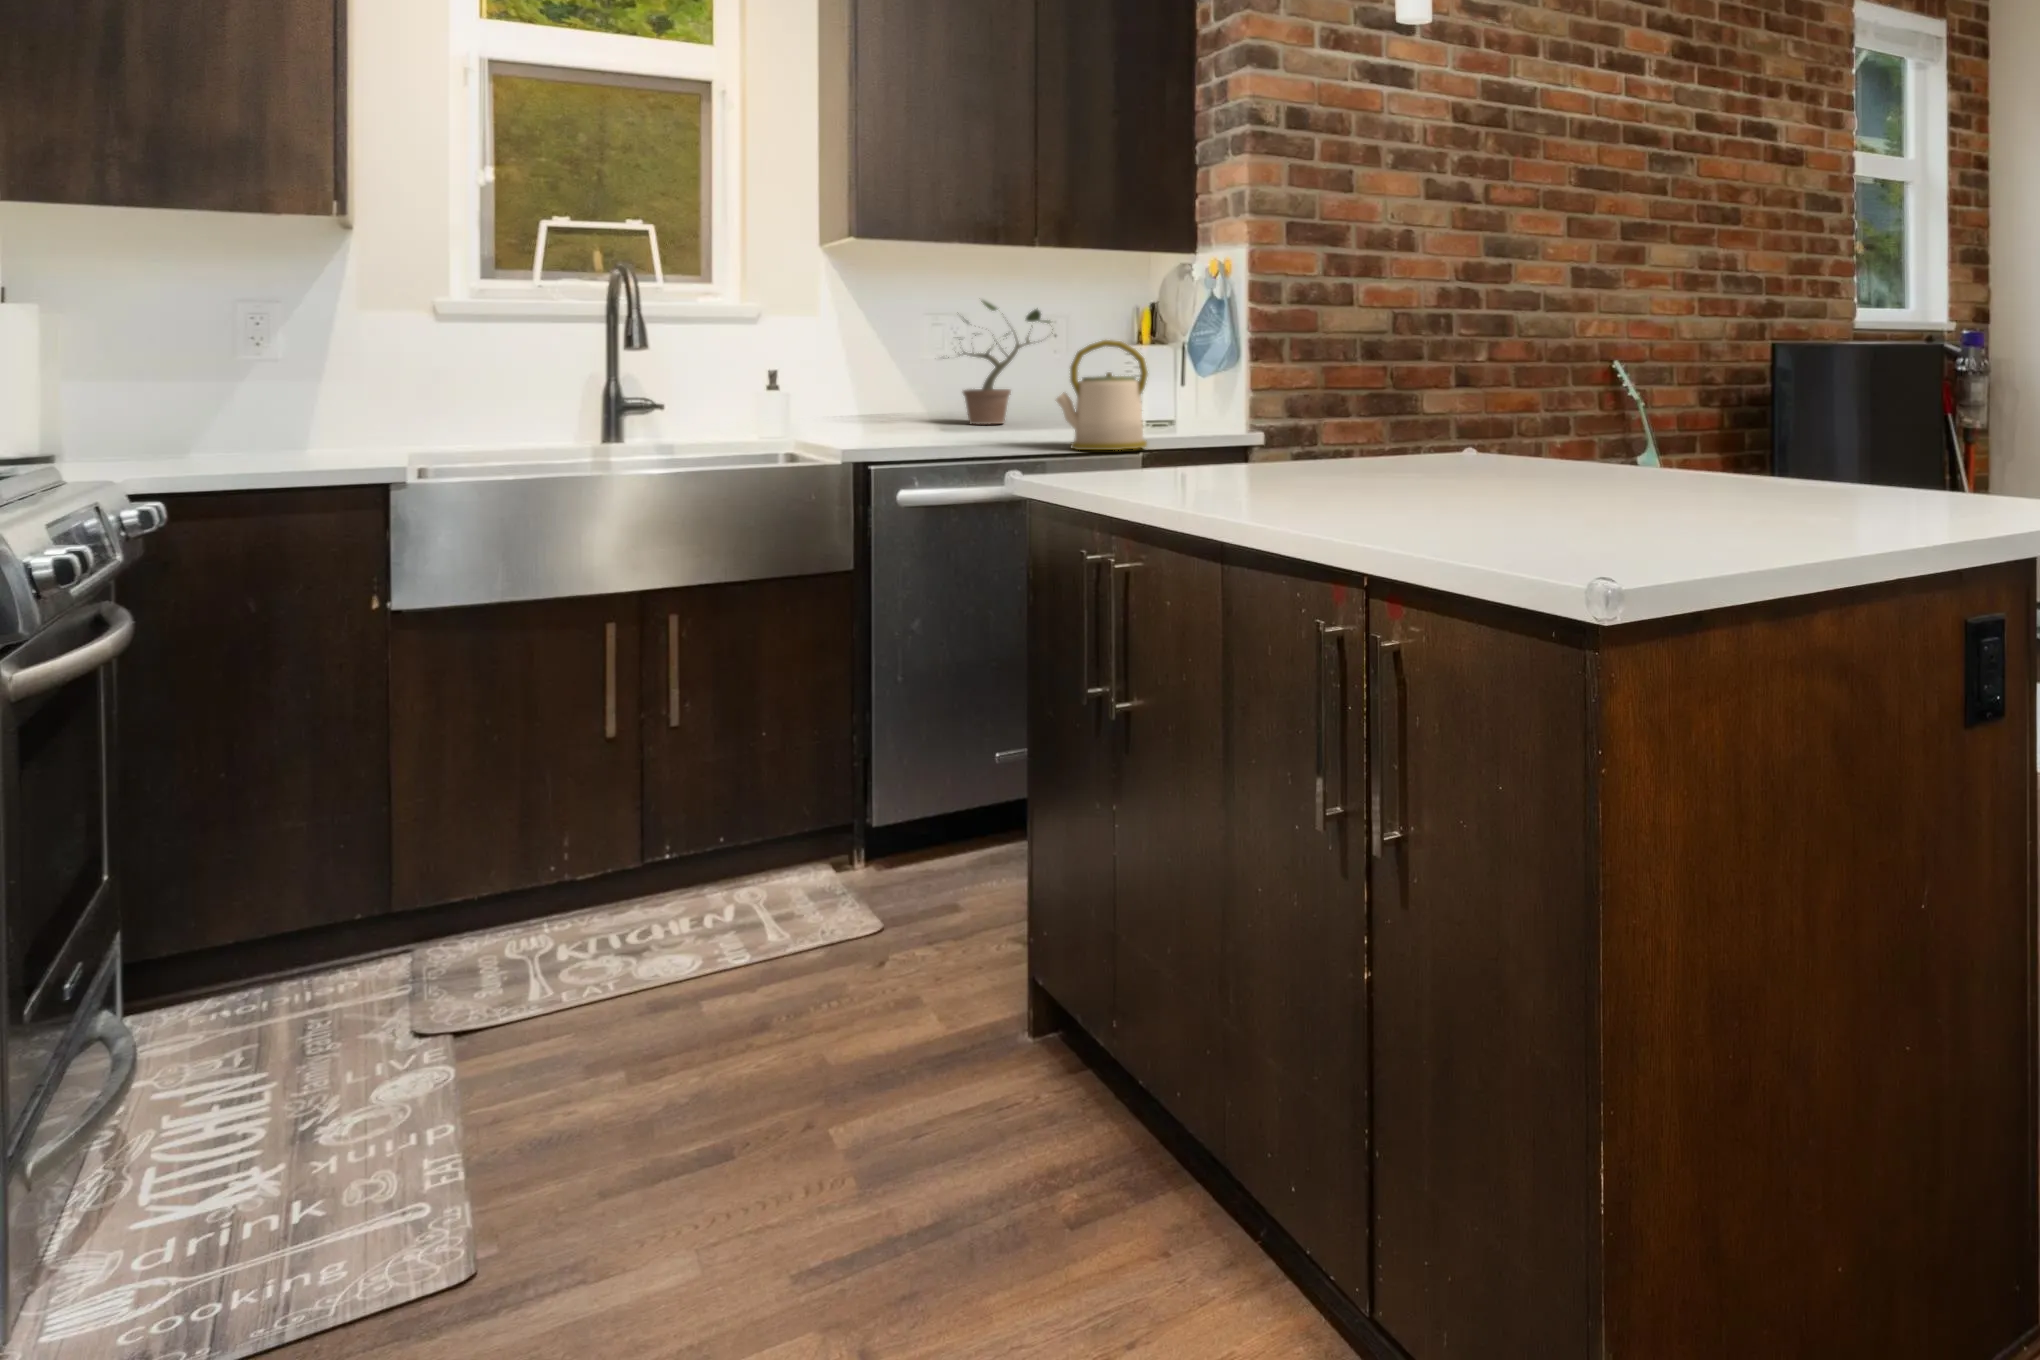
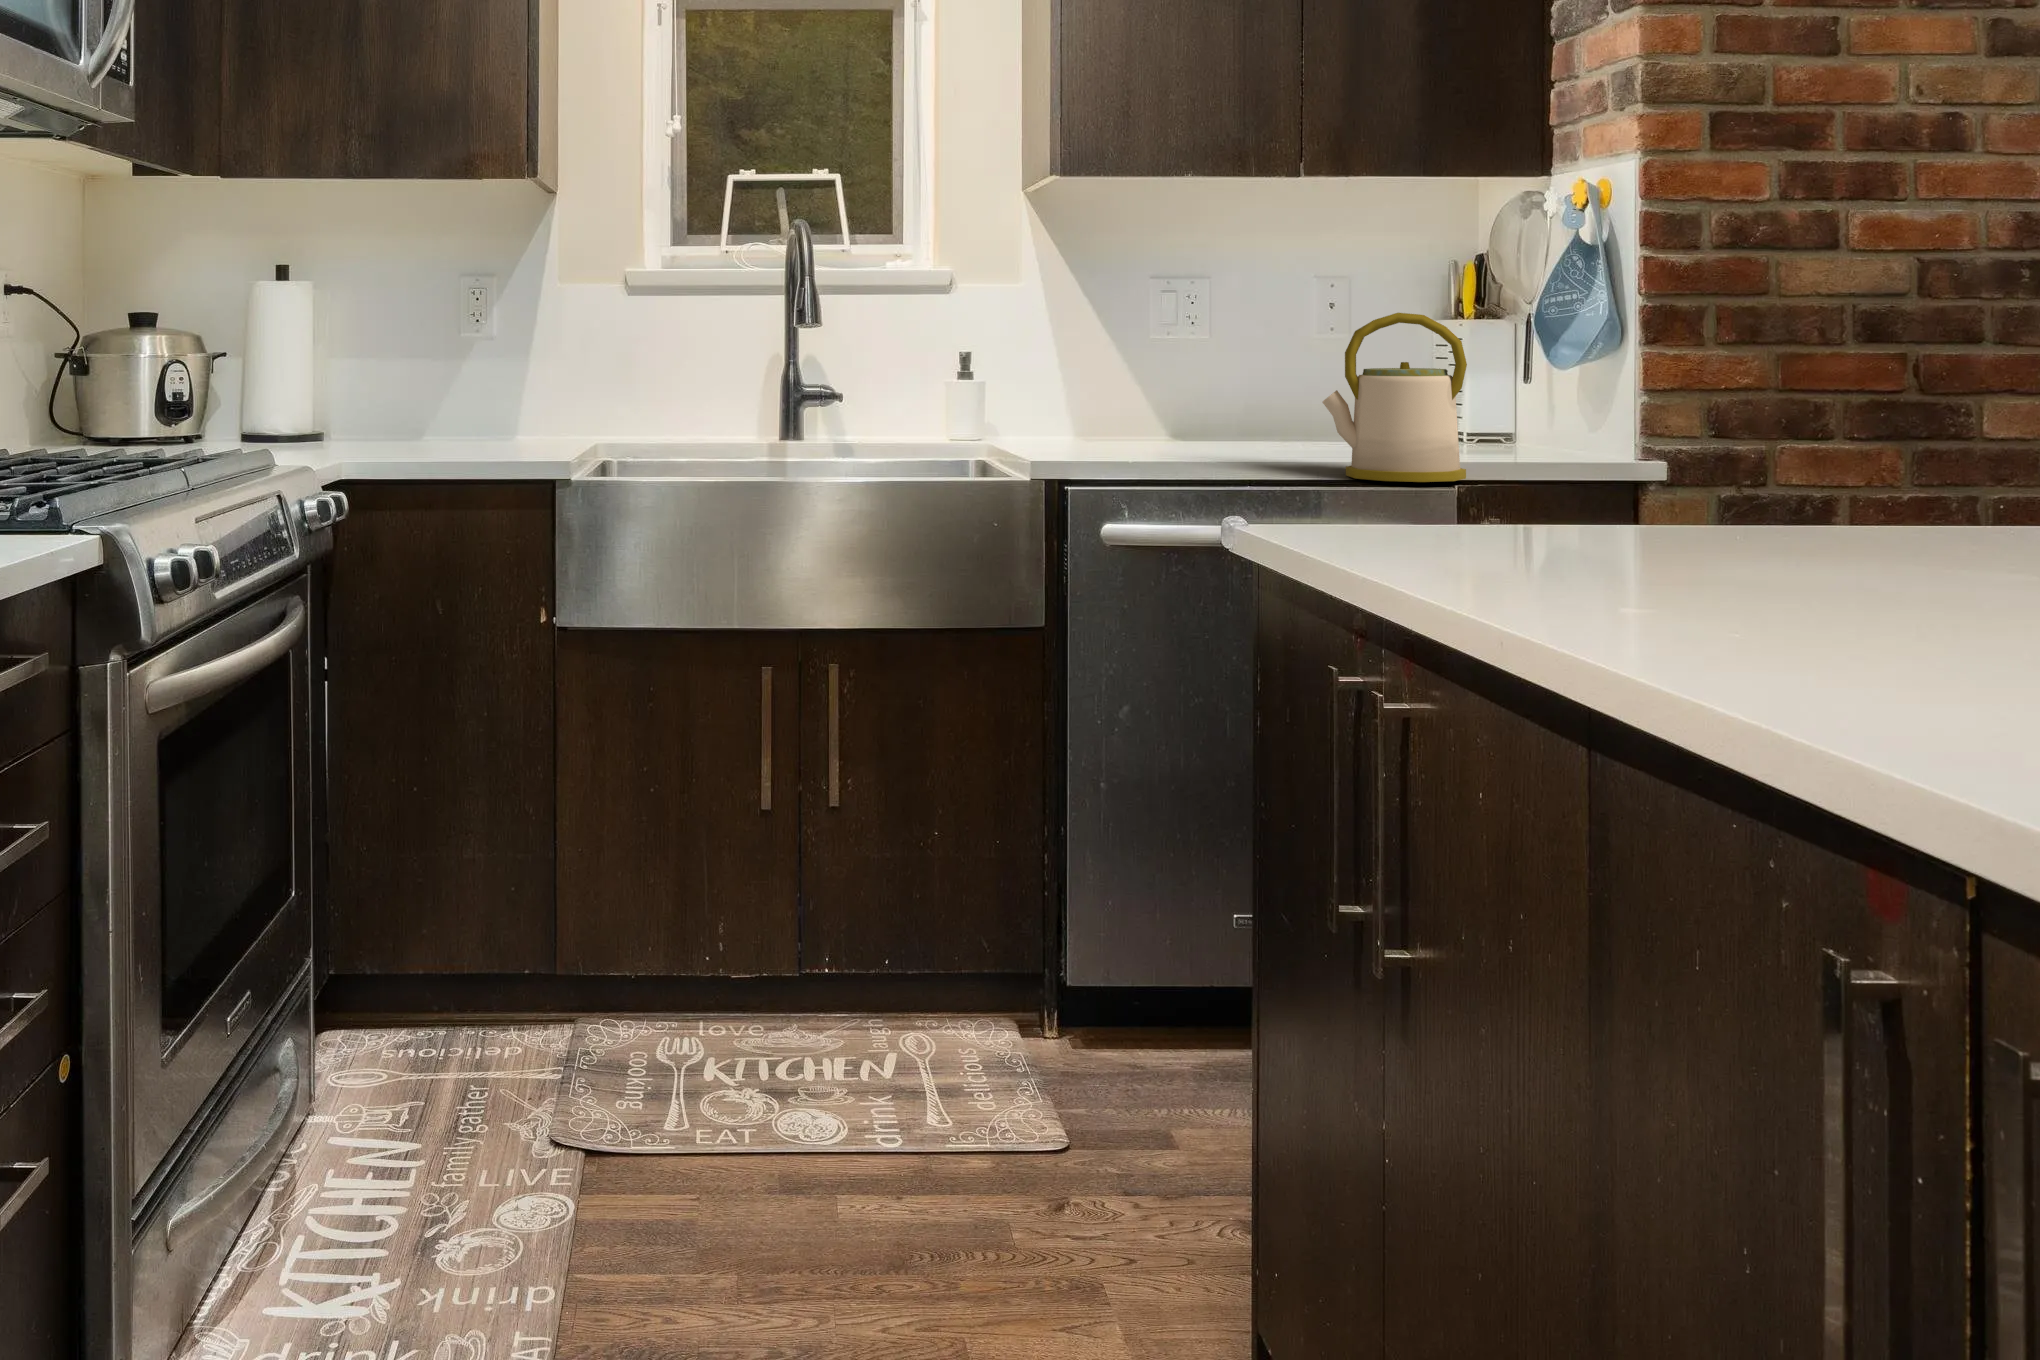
potted plant: present [948,301,1053,425] -> none [1160,241,1330,432]

